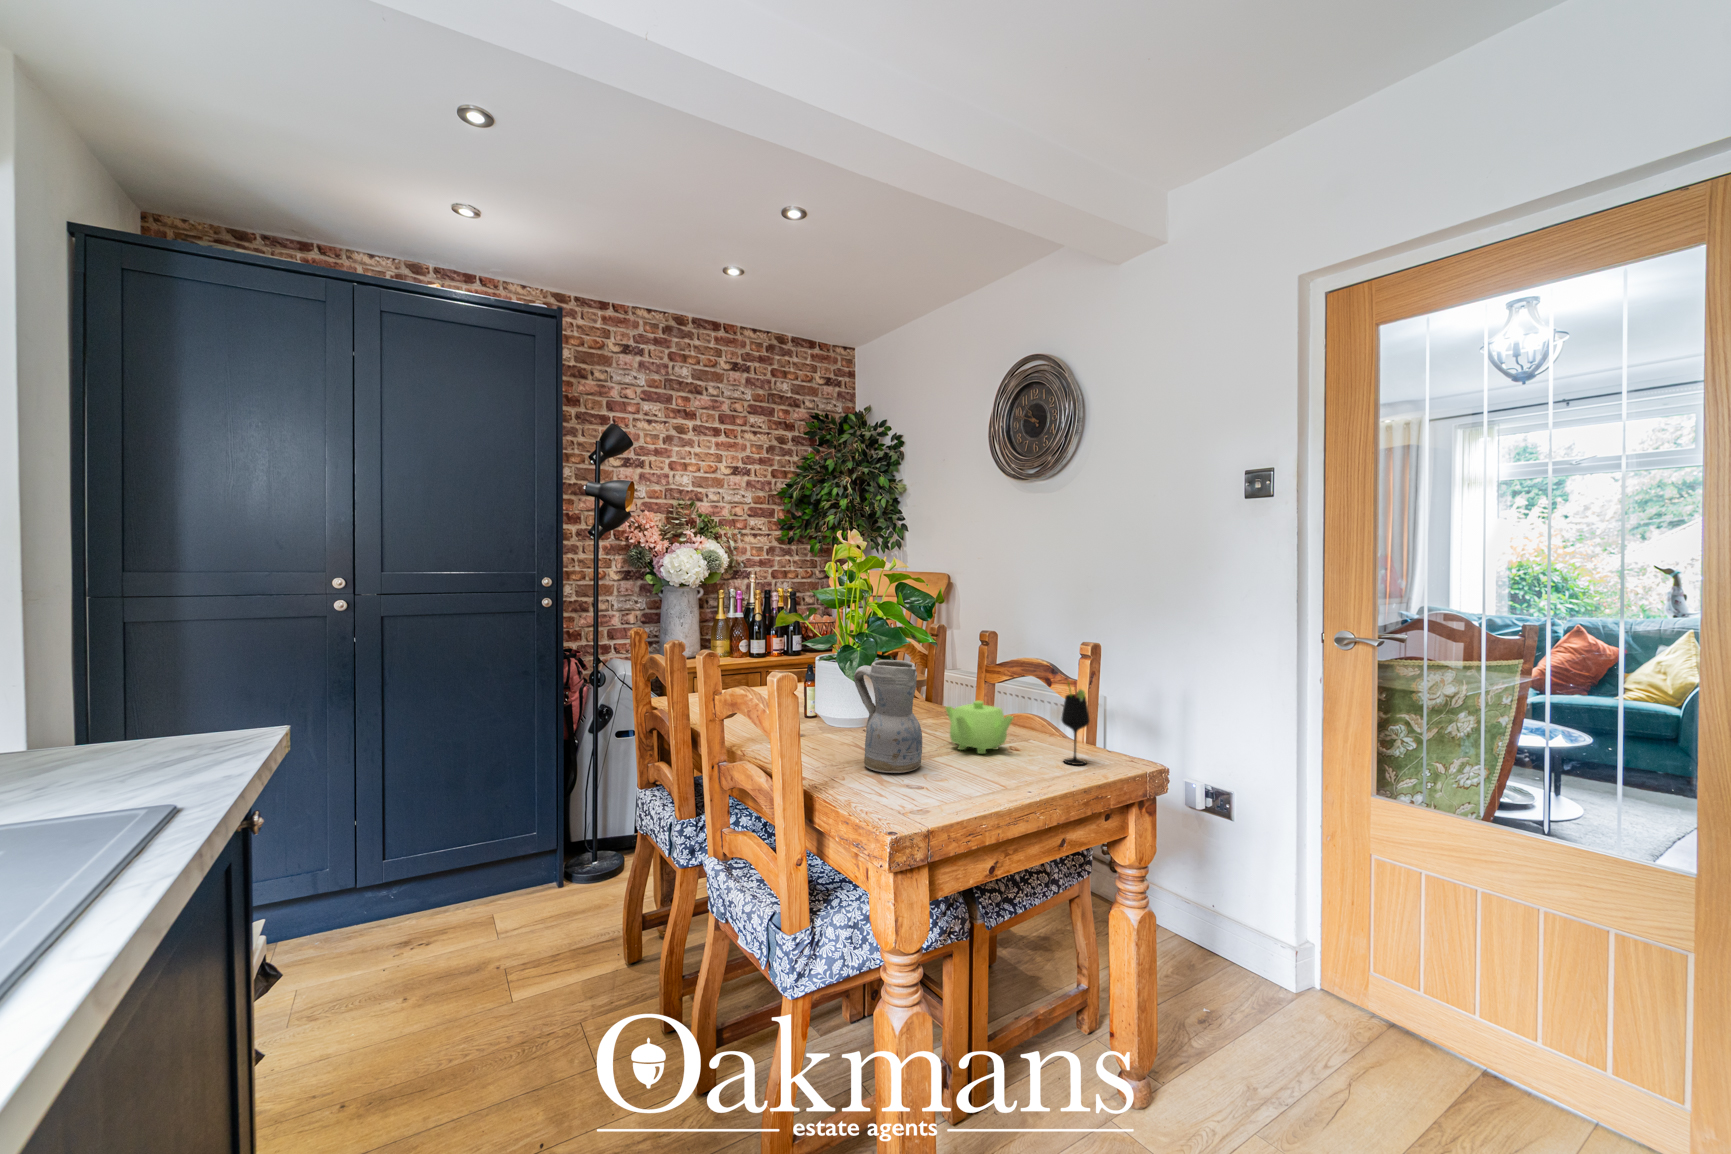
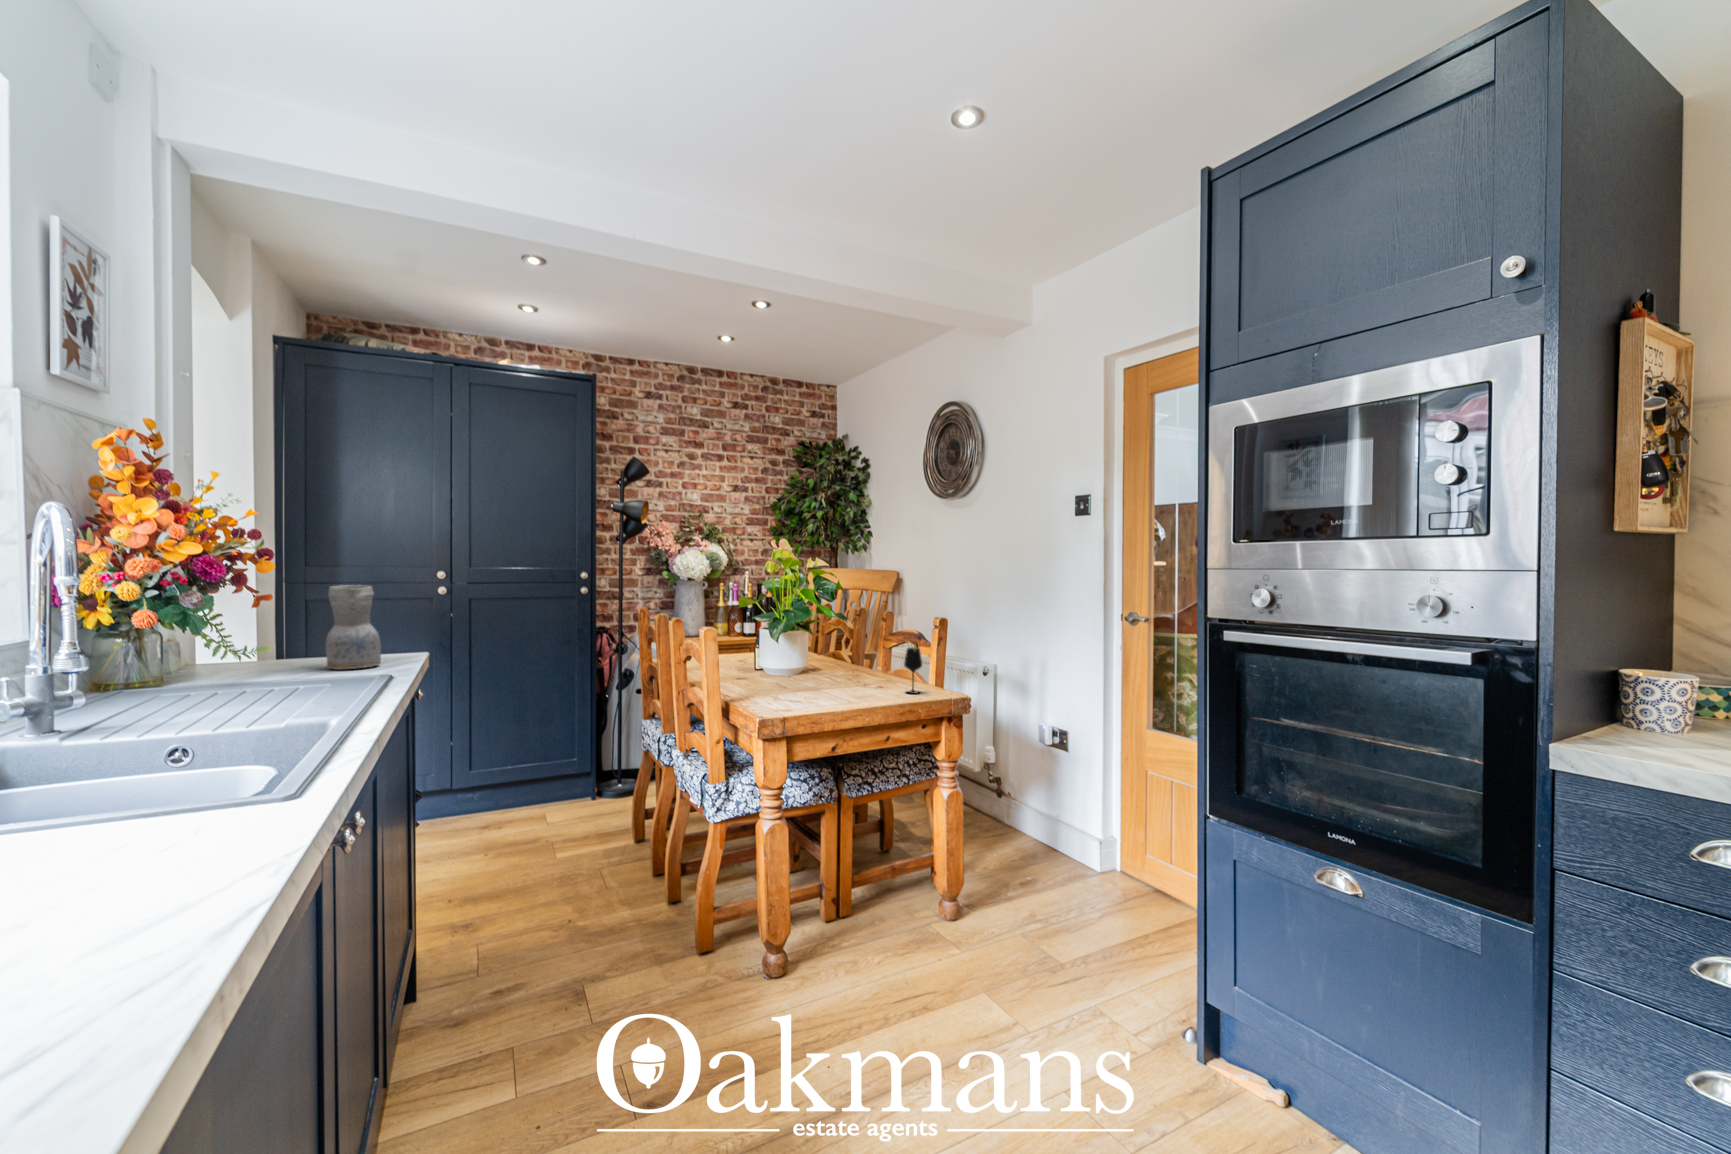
ceramic pitcher: present [854,660,922,773] -> present [326,585,381,669]
teapot: present [945,701,1013,754] -> none [838,653,877,688]

